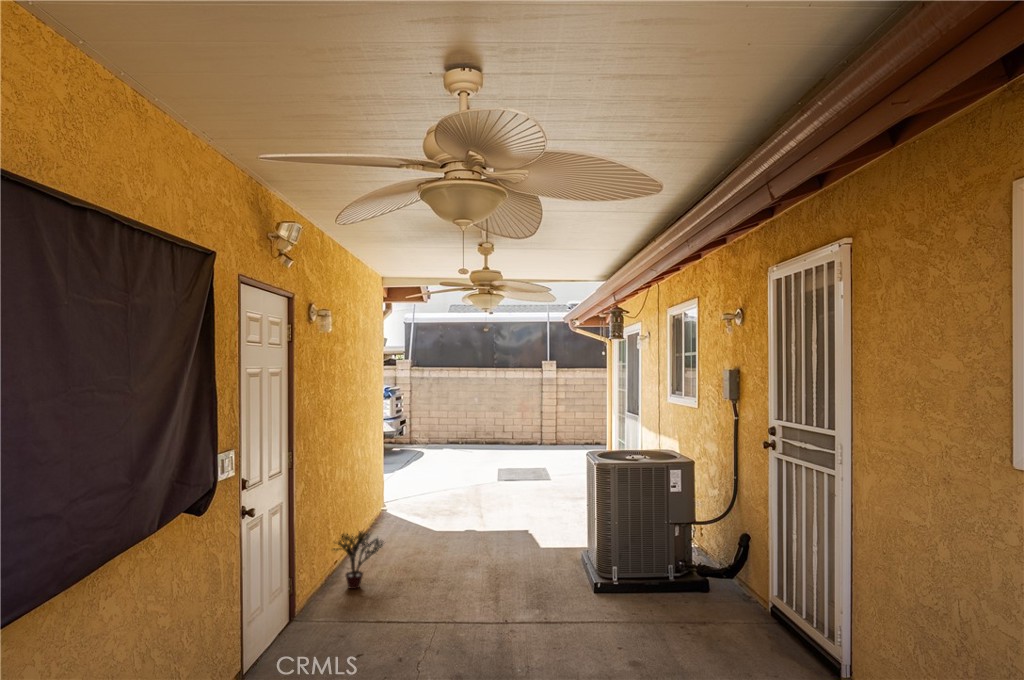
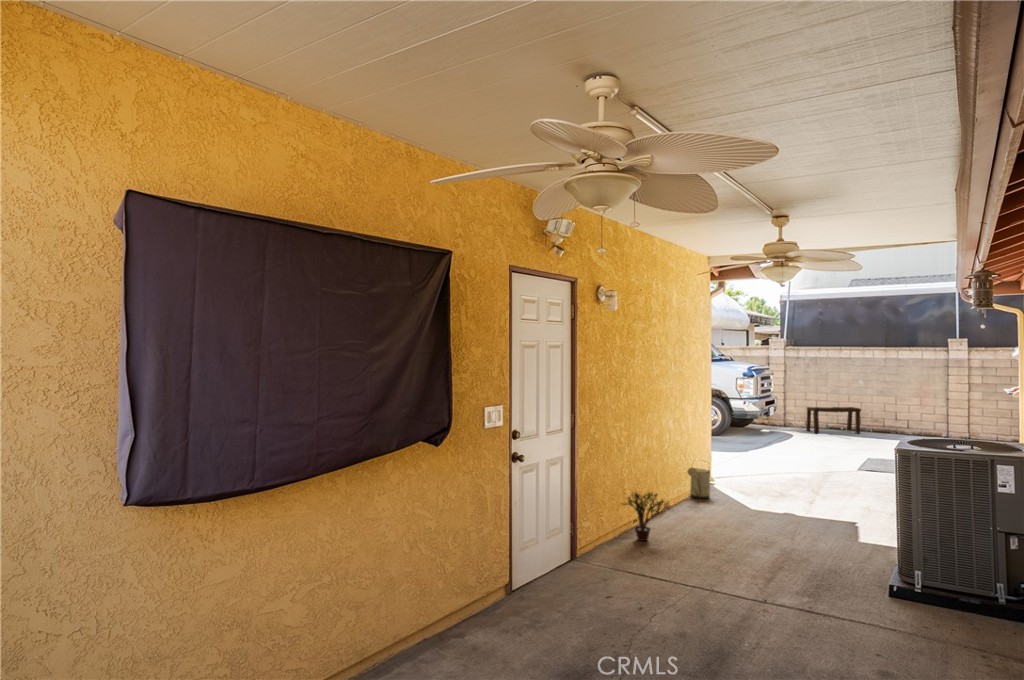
bench: none [432,422,477,449] -> present [806,407,861,434]
watering can: none [371,488,392,529] -> present [687,467,710,499]

